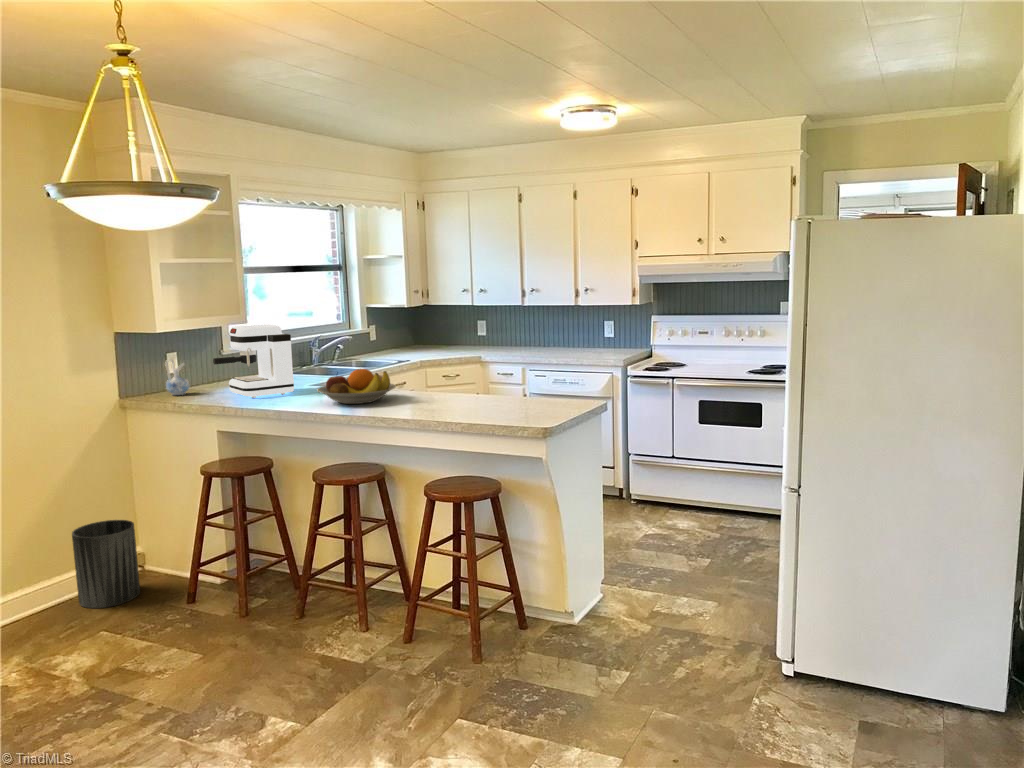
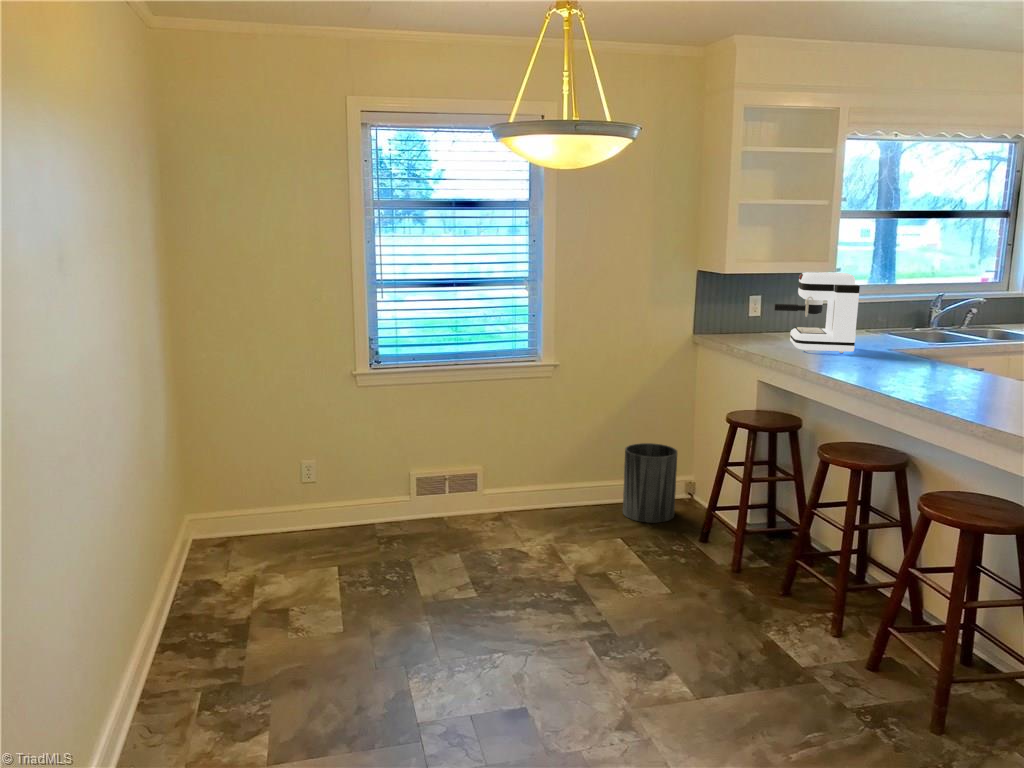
ceramic pitcher: present [166,359,190,395] -> none [736,300,759,338]
fruit bowl: present [317,369,396,404] -> none [857,334,962,377]

